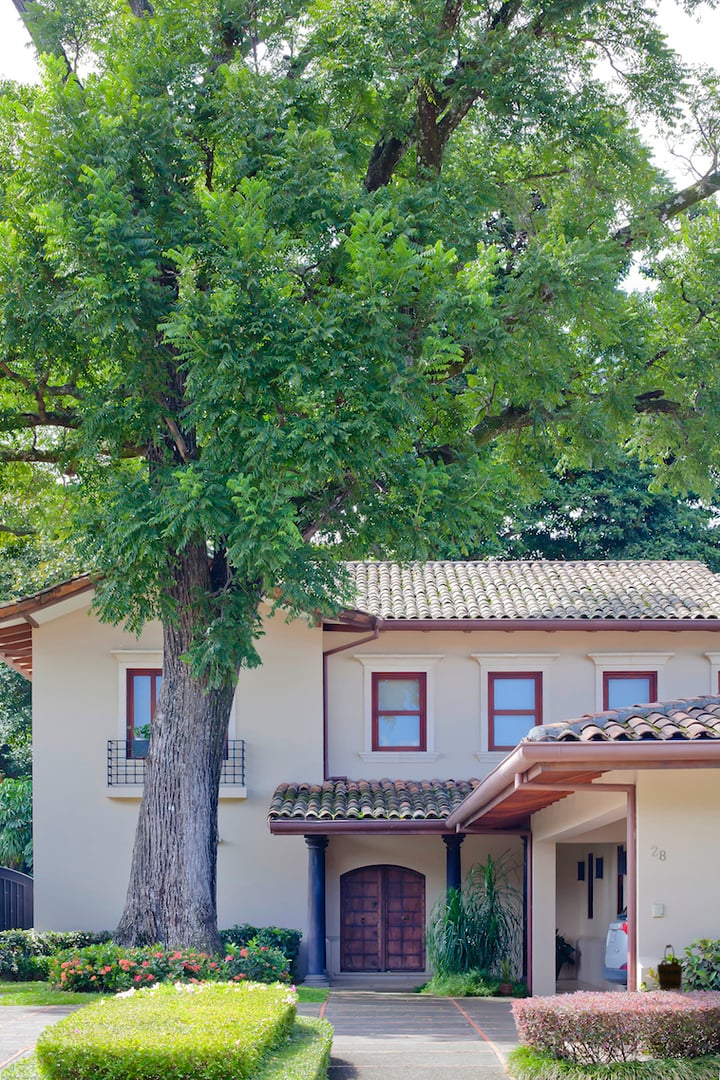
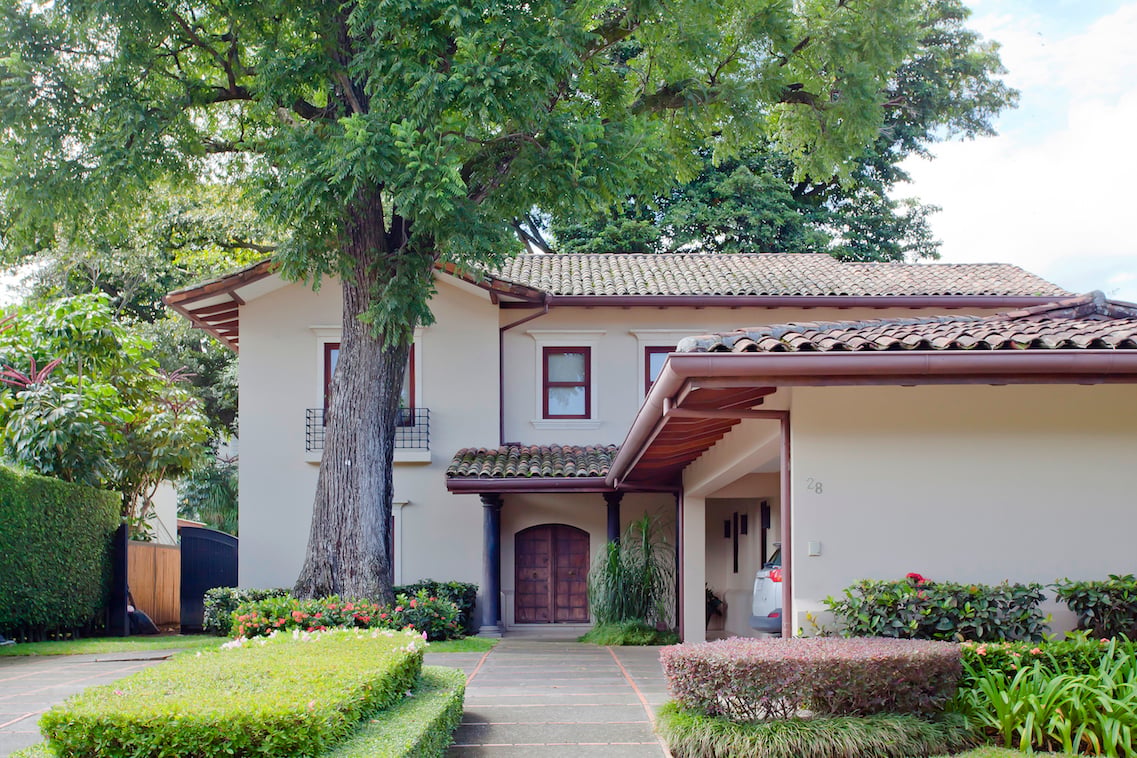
wooden bucket: present [657,945,682,988] -> none [816,587,843,633]

